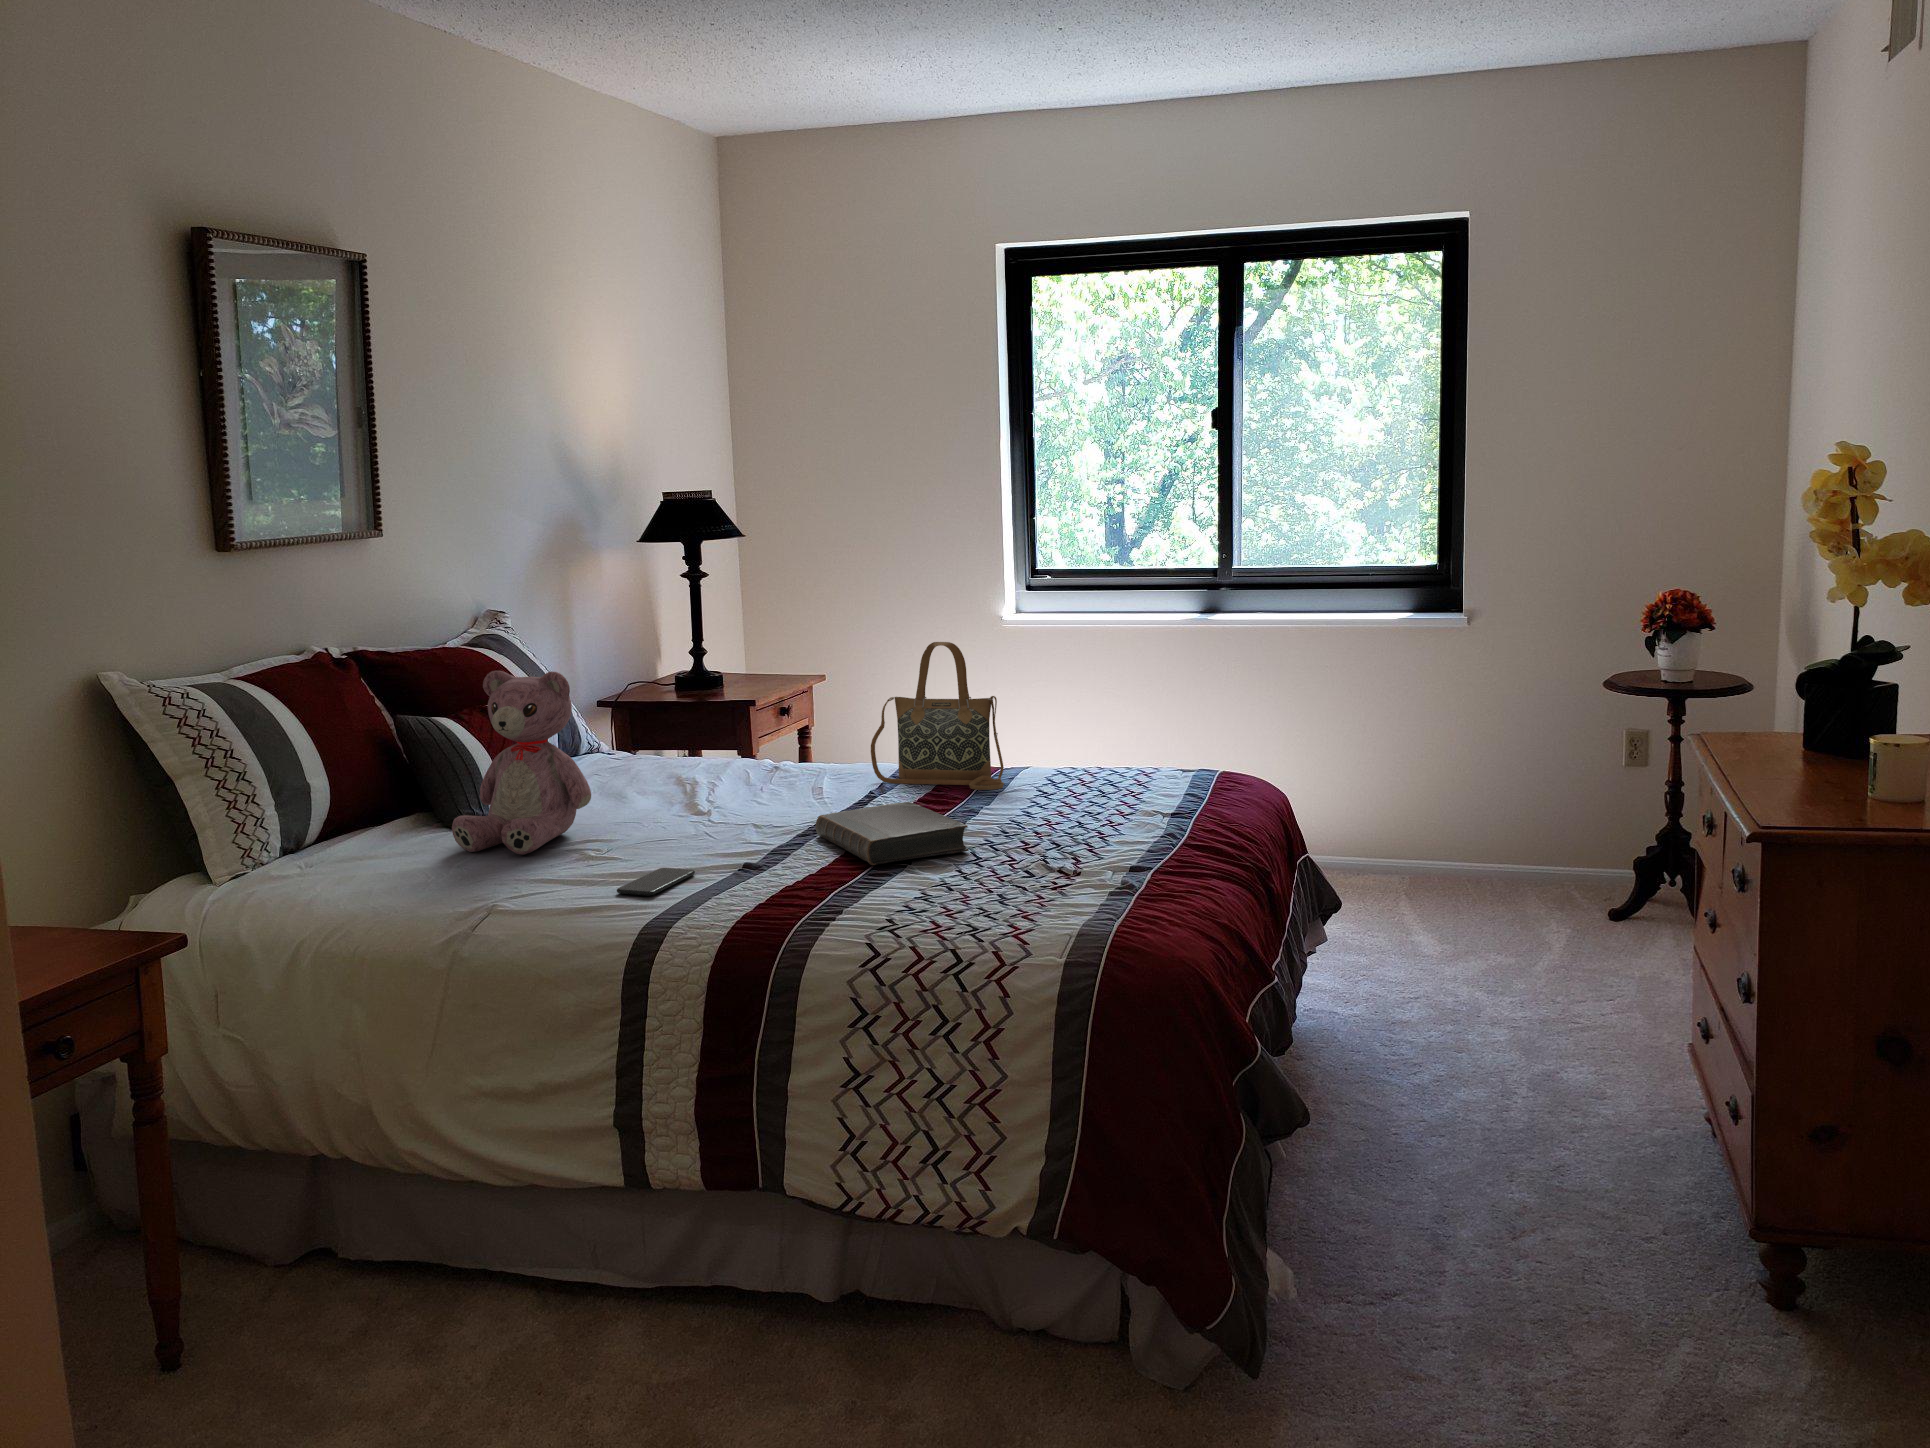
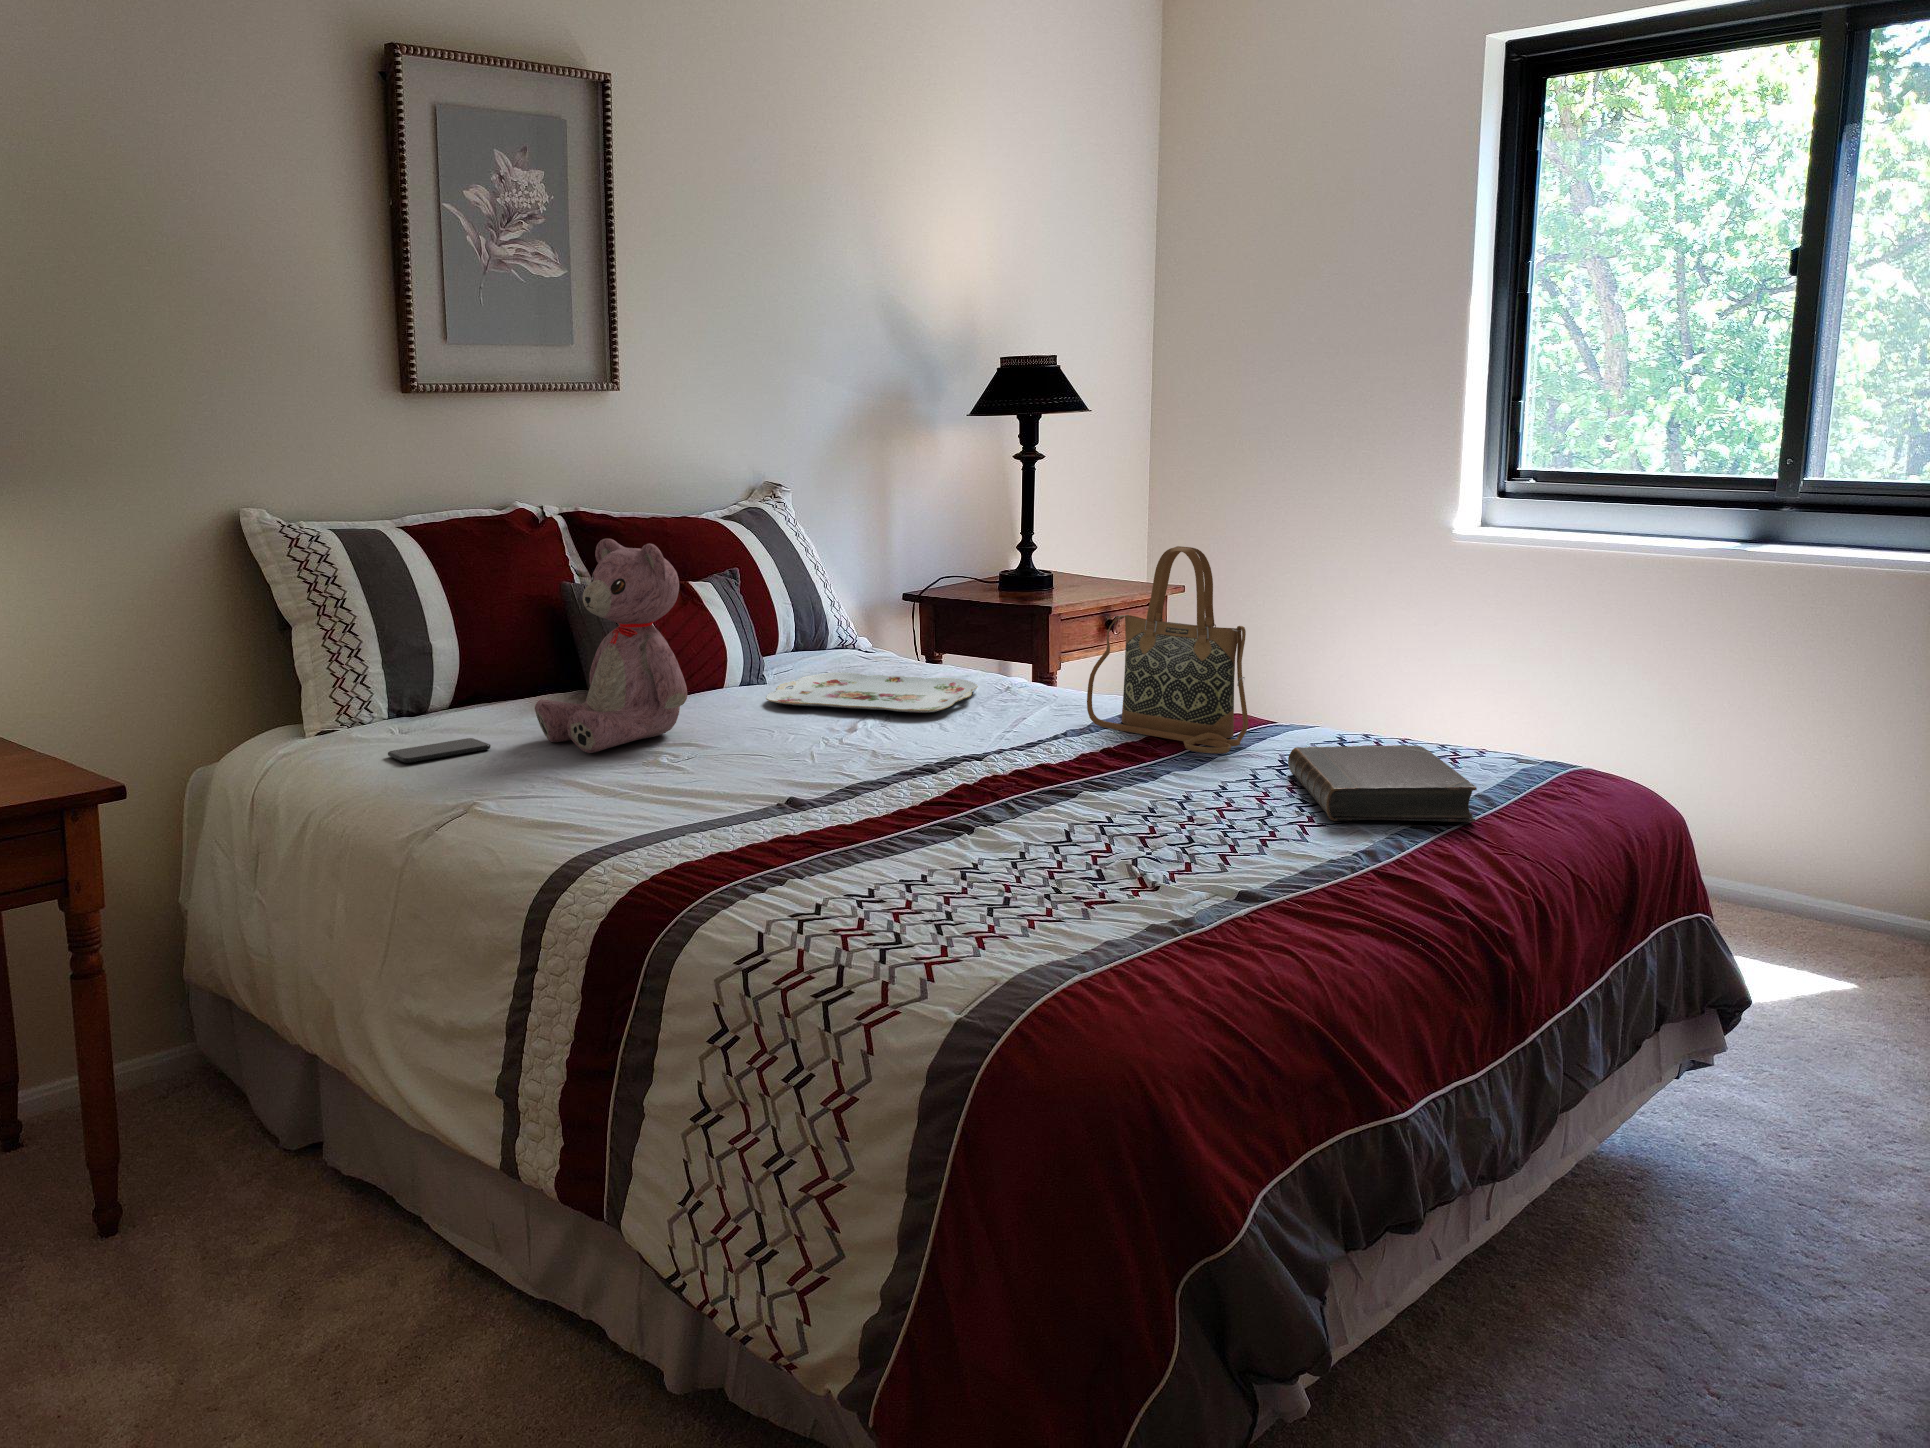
serving tray: none [600,763,771,799] -> present [766,672,978,713]
book: present [816,802,969,865] -> present [1288,745,1477,822]
smartphone: present [617,868,695,896] -> present [388,738,491,763]

